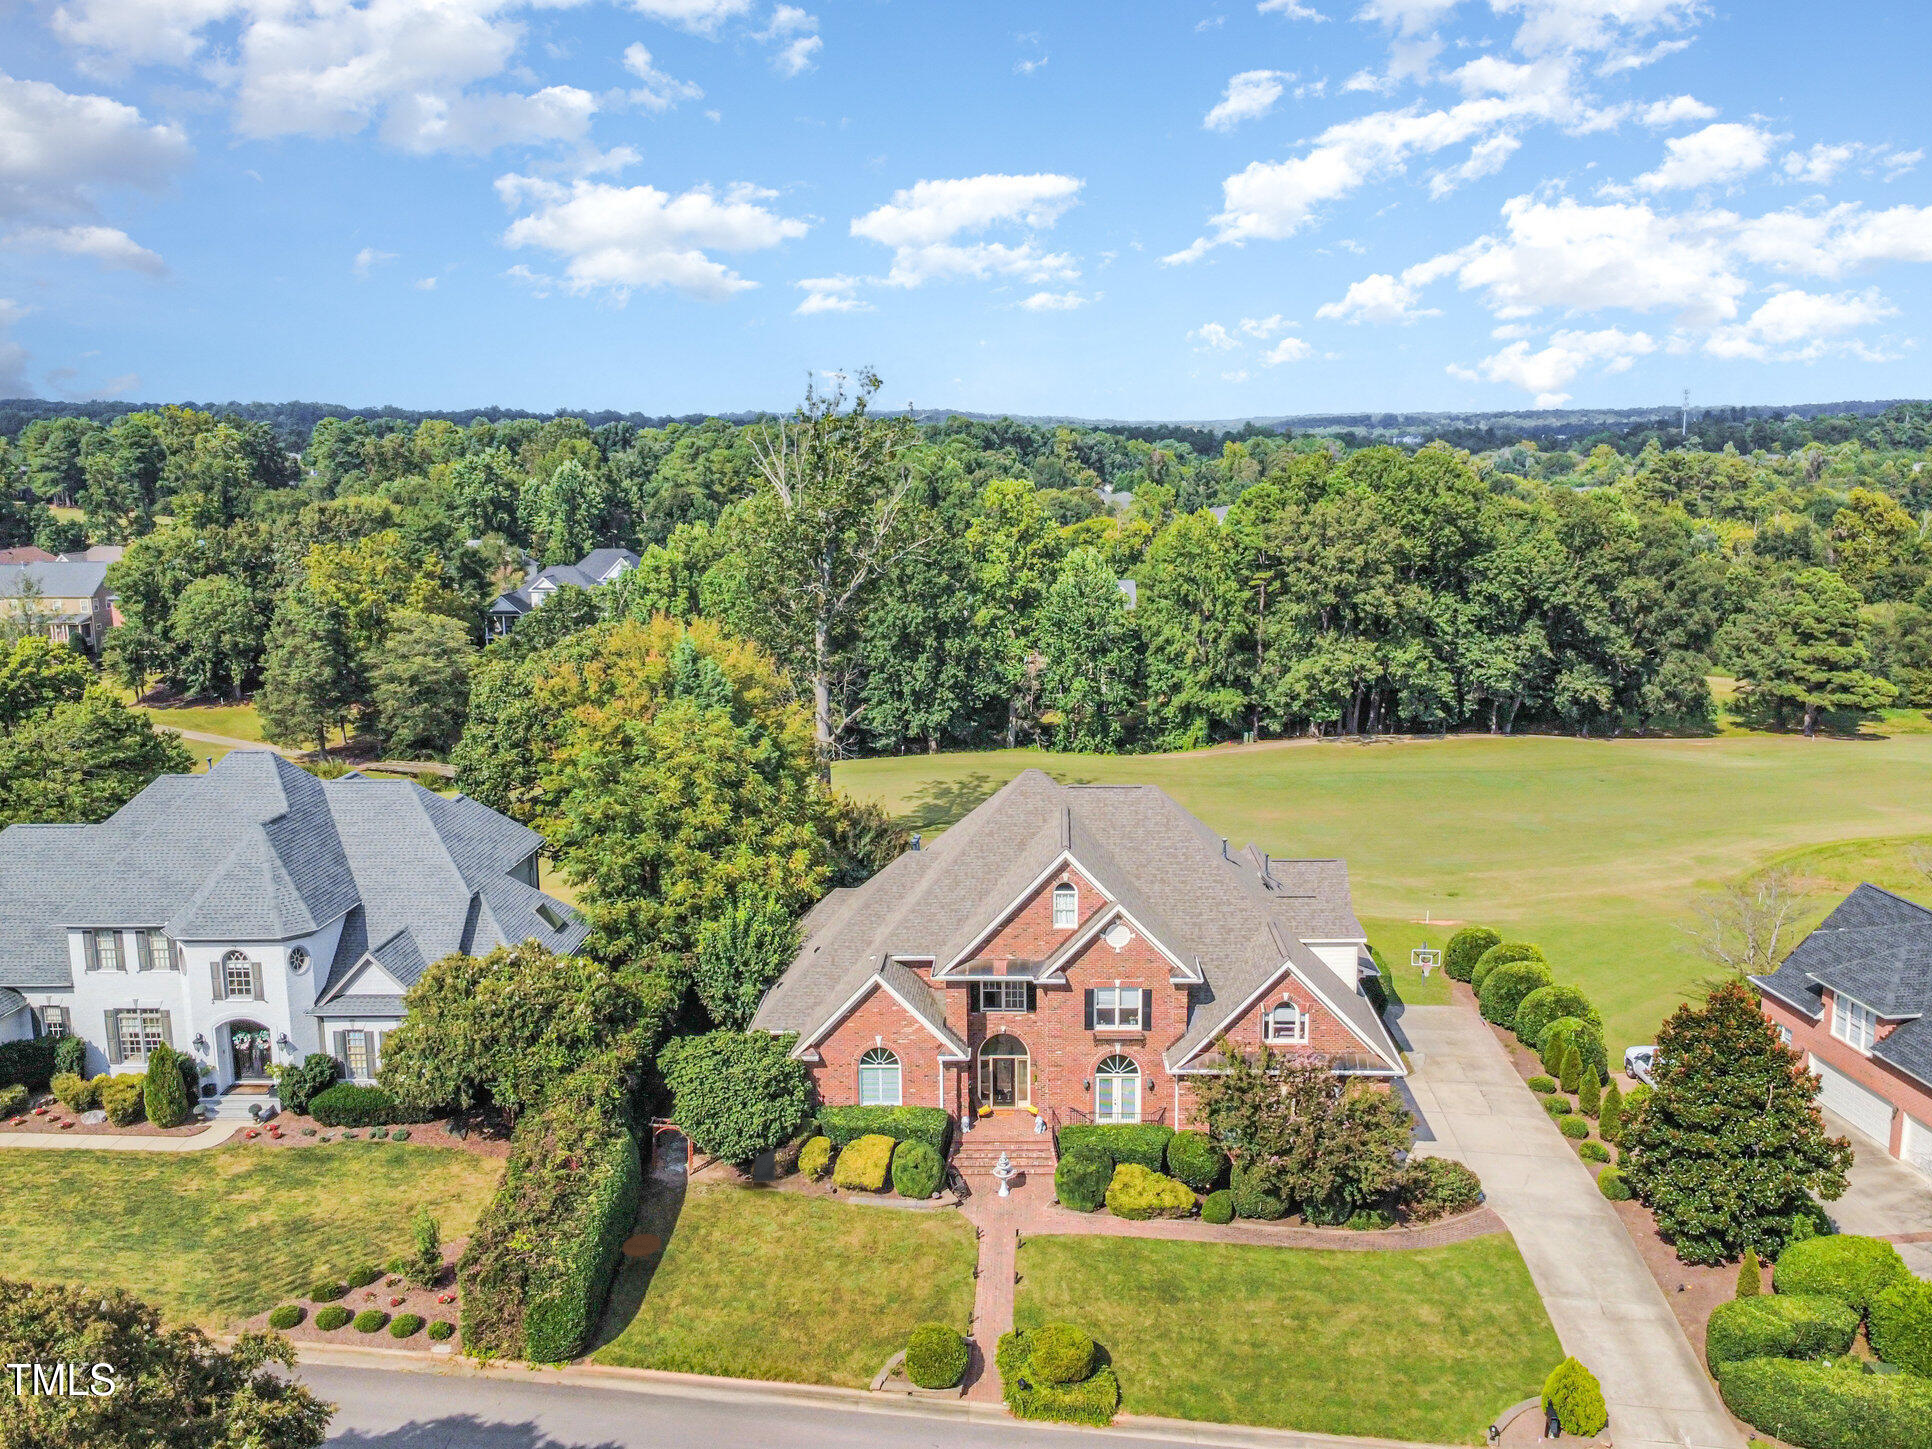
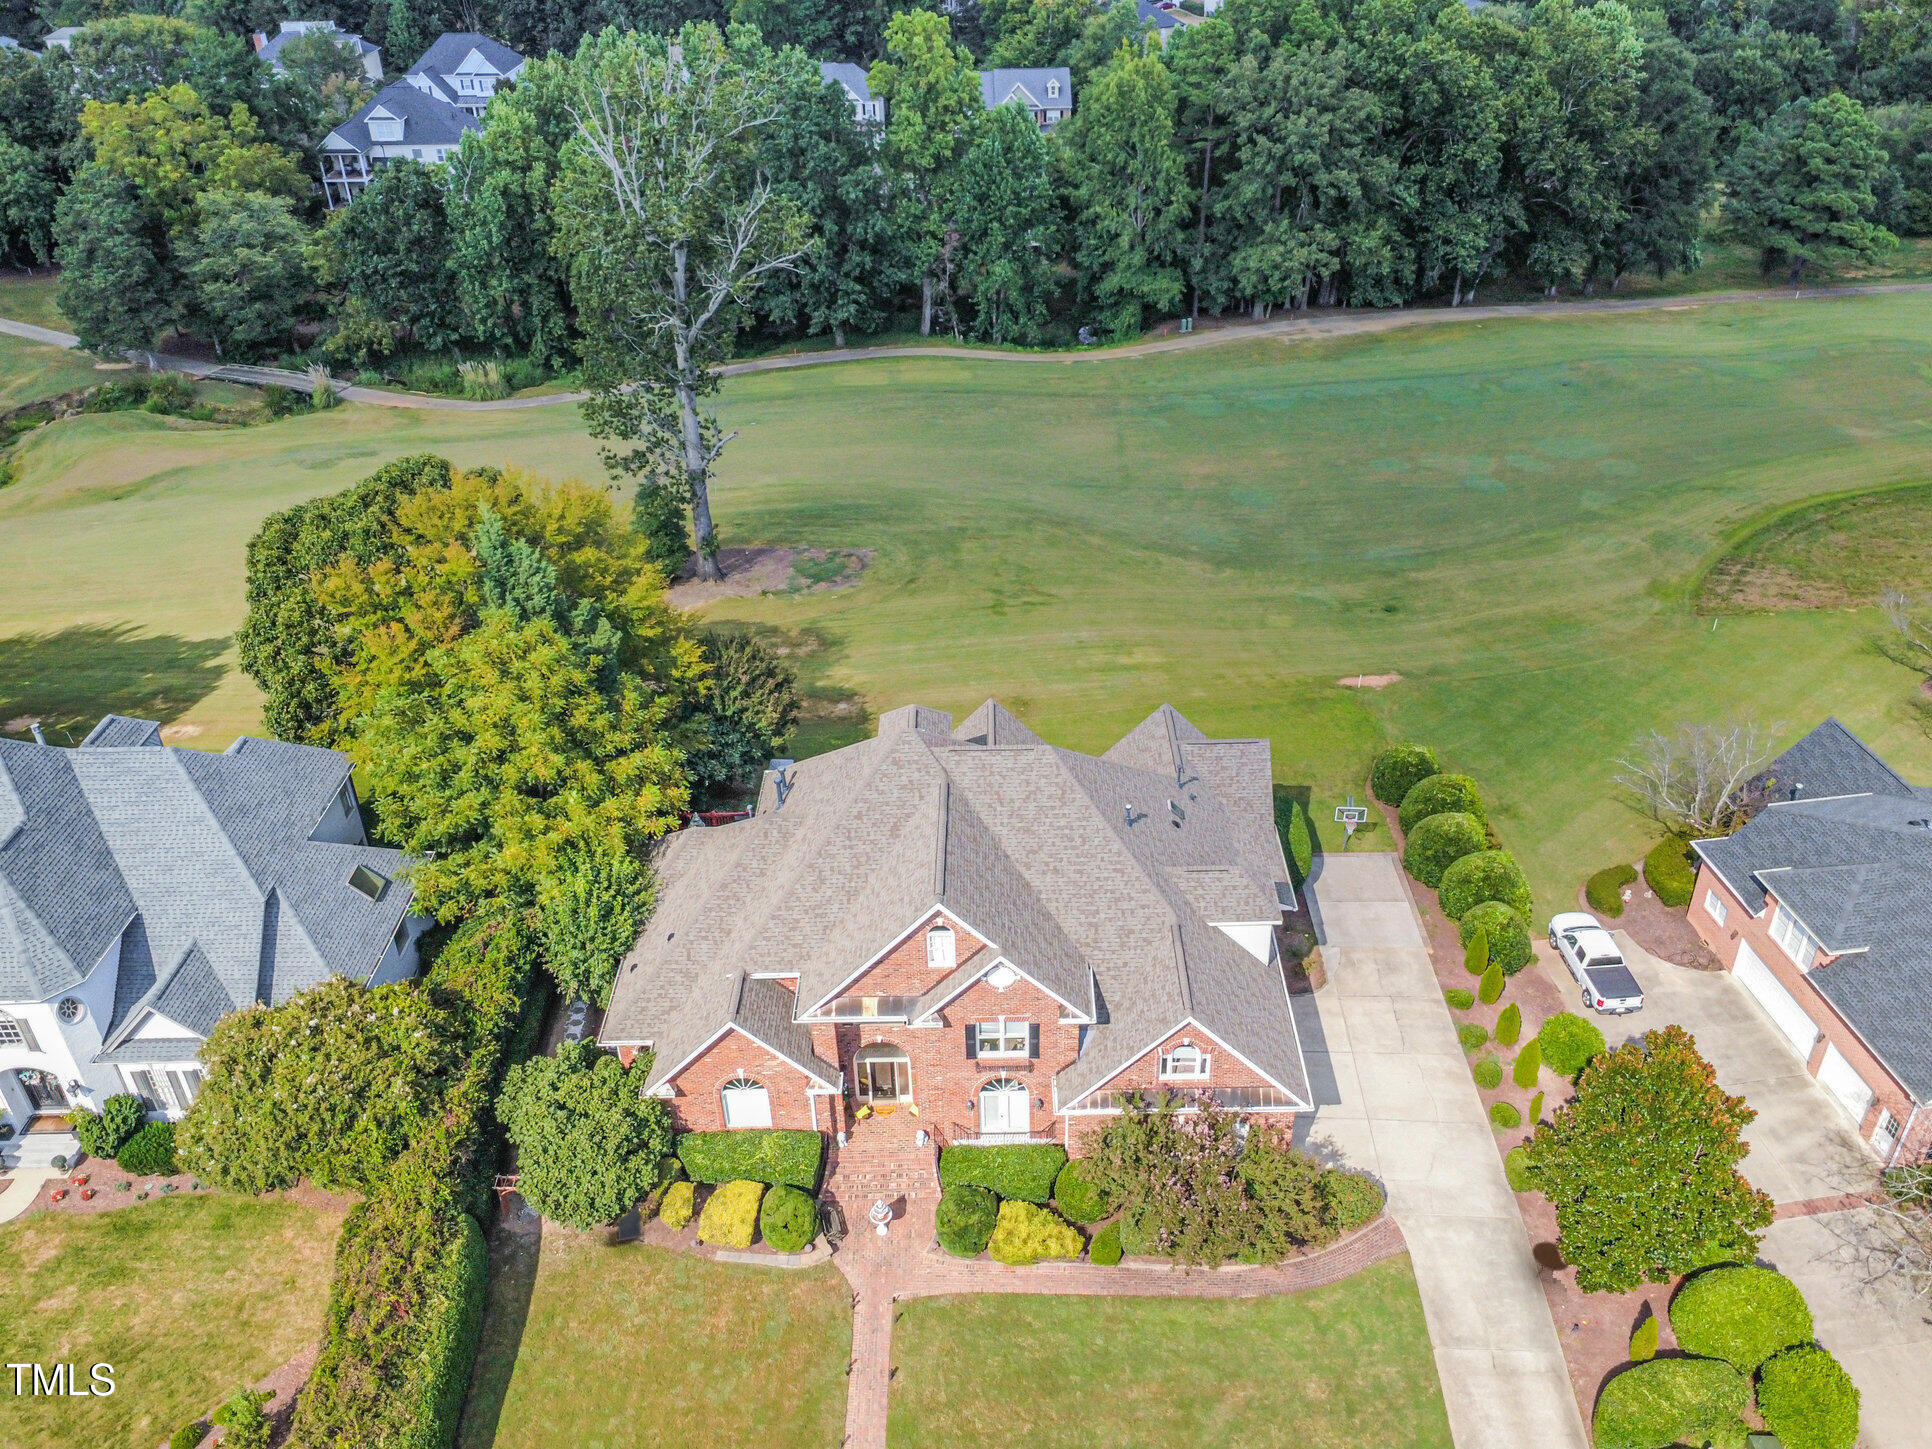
round table: present [623,1234,661,1266] -> present [1532,1241,1568,1271]

